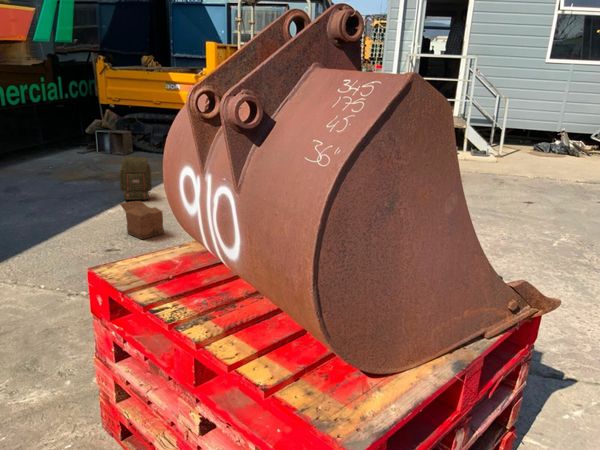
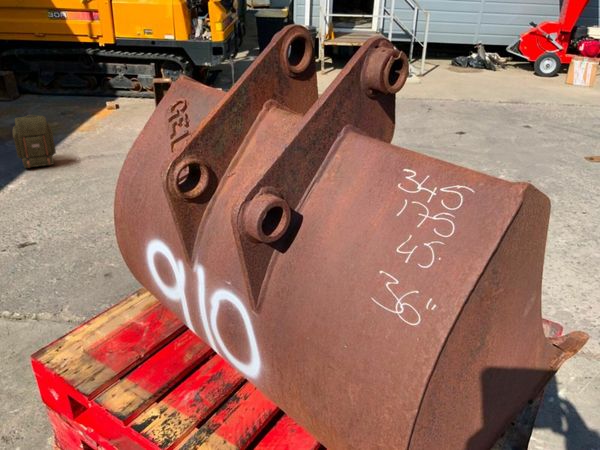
cardboard box: present [120,201,164,239] -> none [24,177,84,225]

